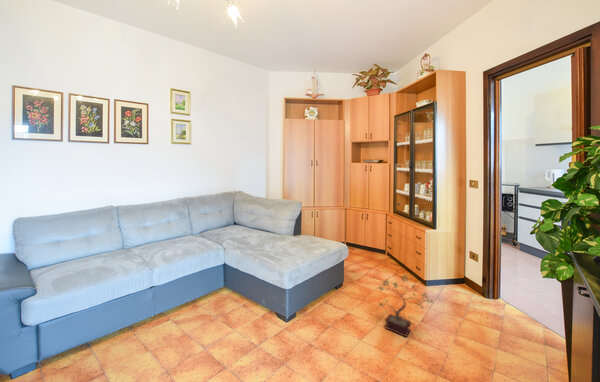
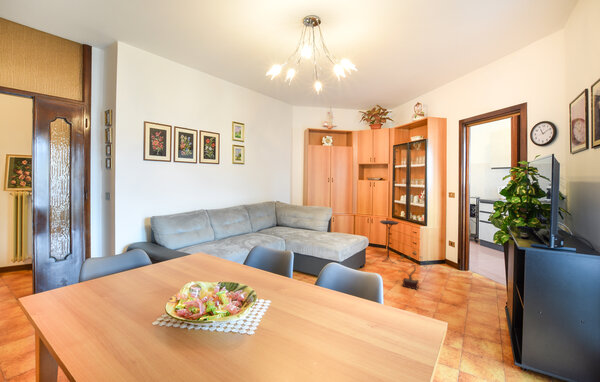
side table: none [368,218,395,279] -> present [380,220,398,259]

